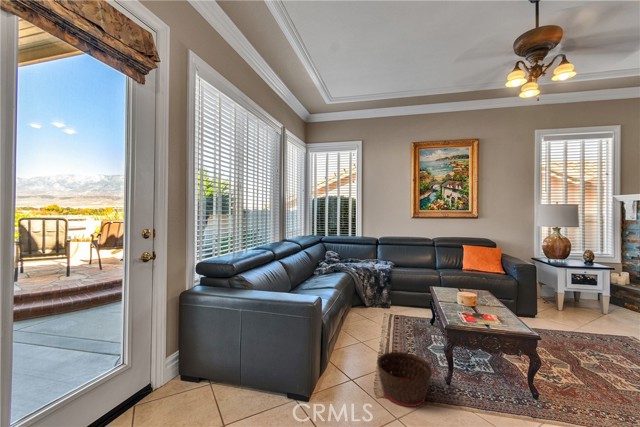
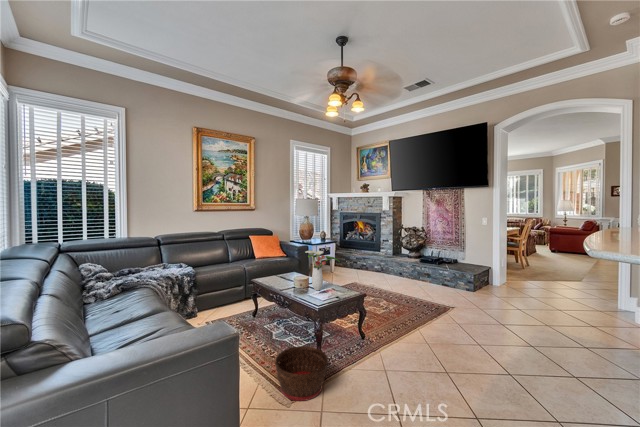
flower arrangement: none [451,264,497,312] -> present [305,251,340,290]

